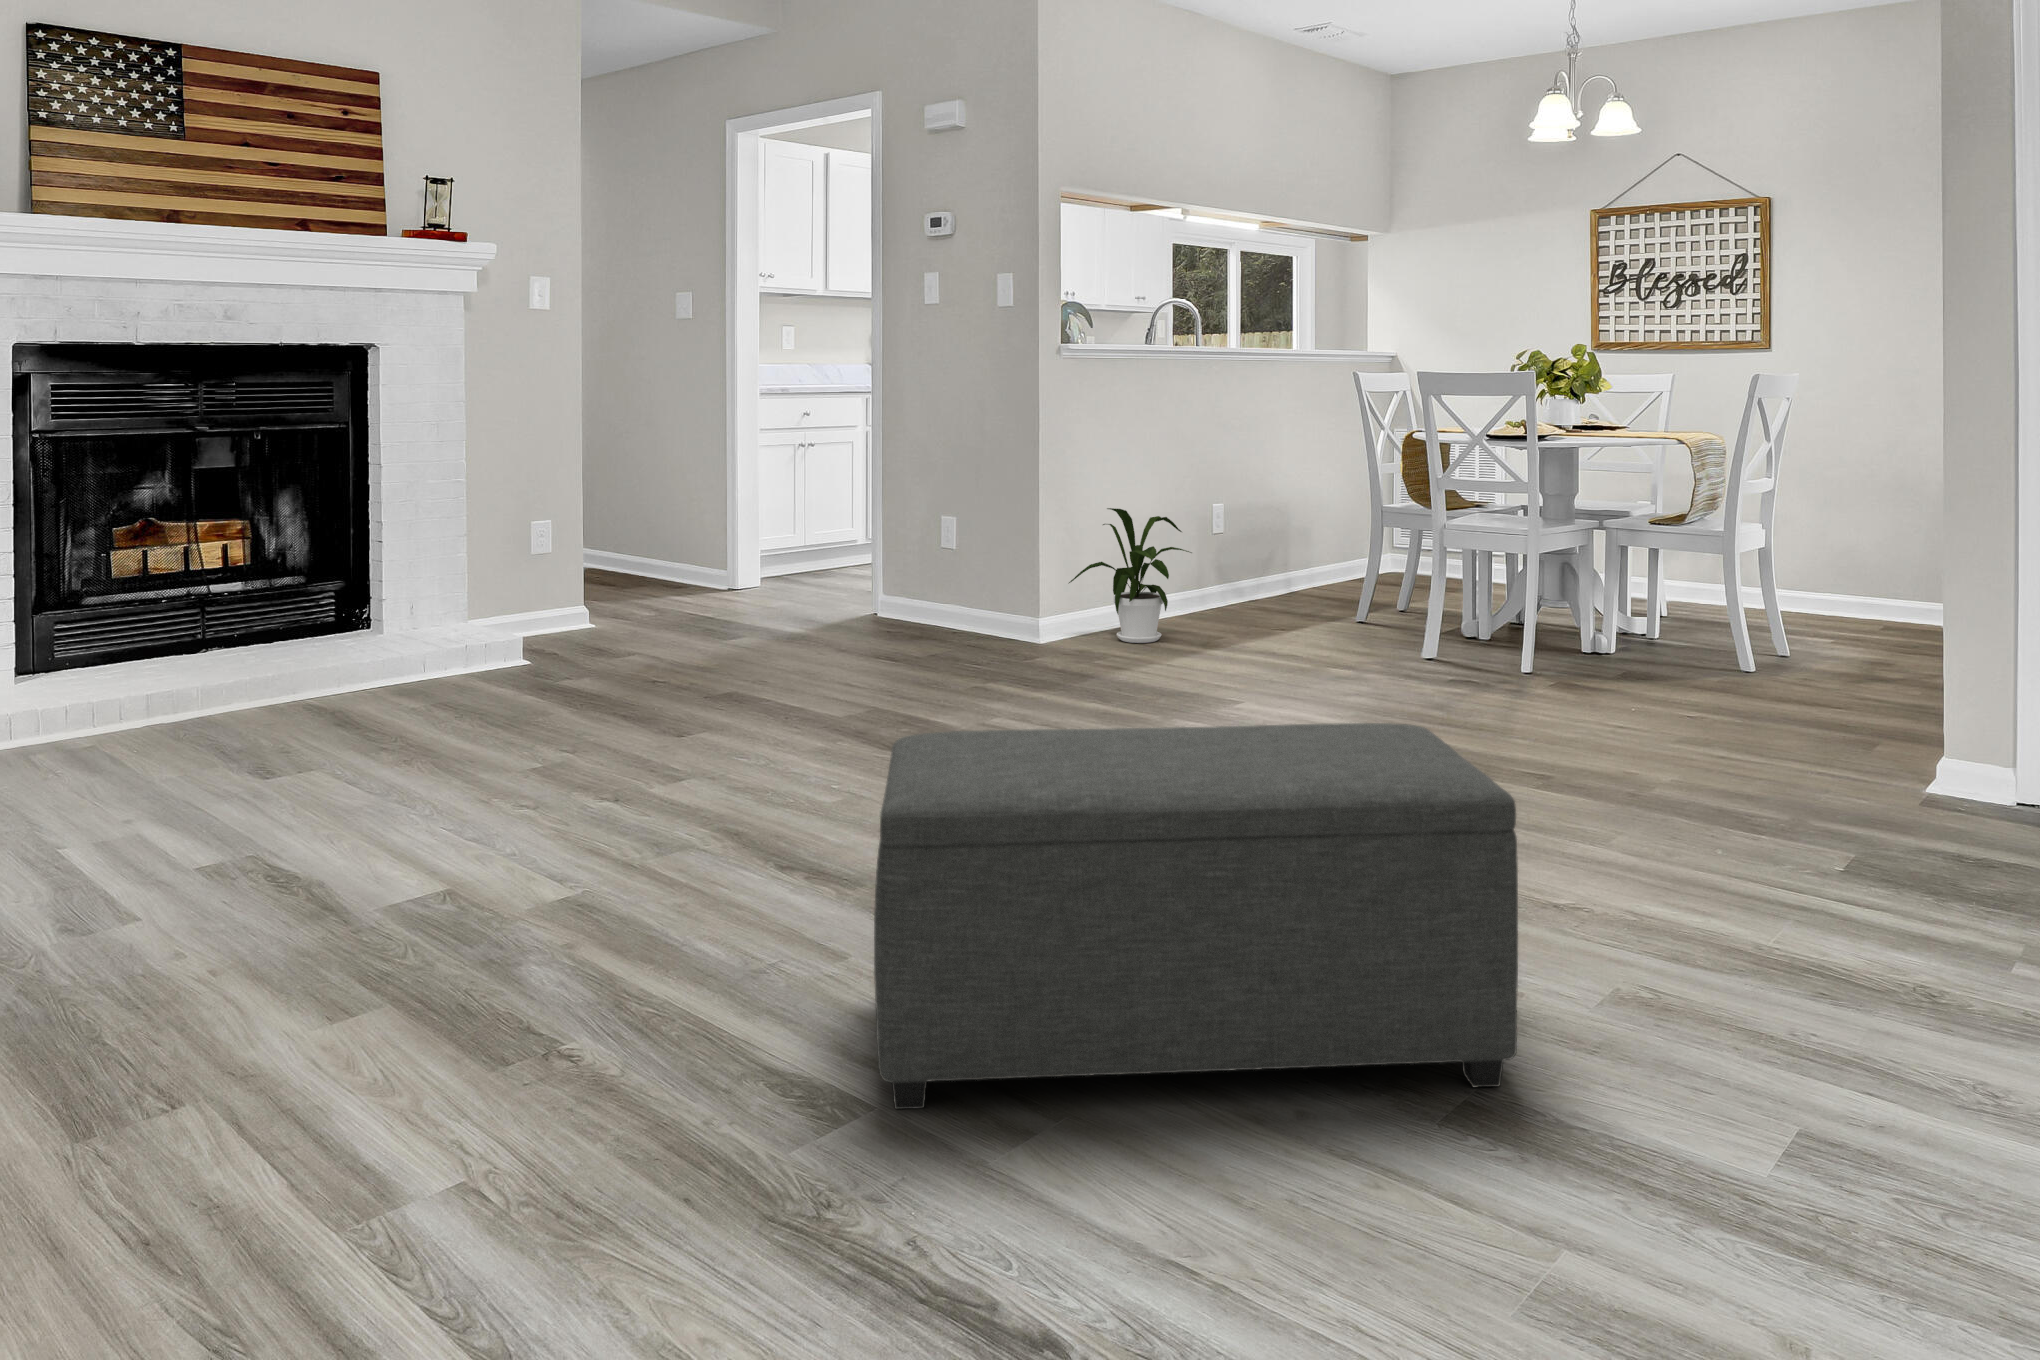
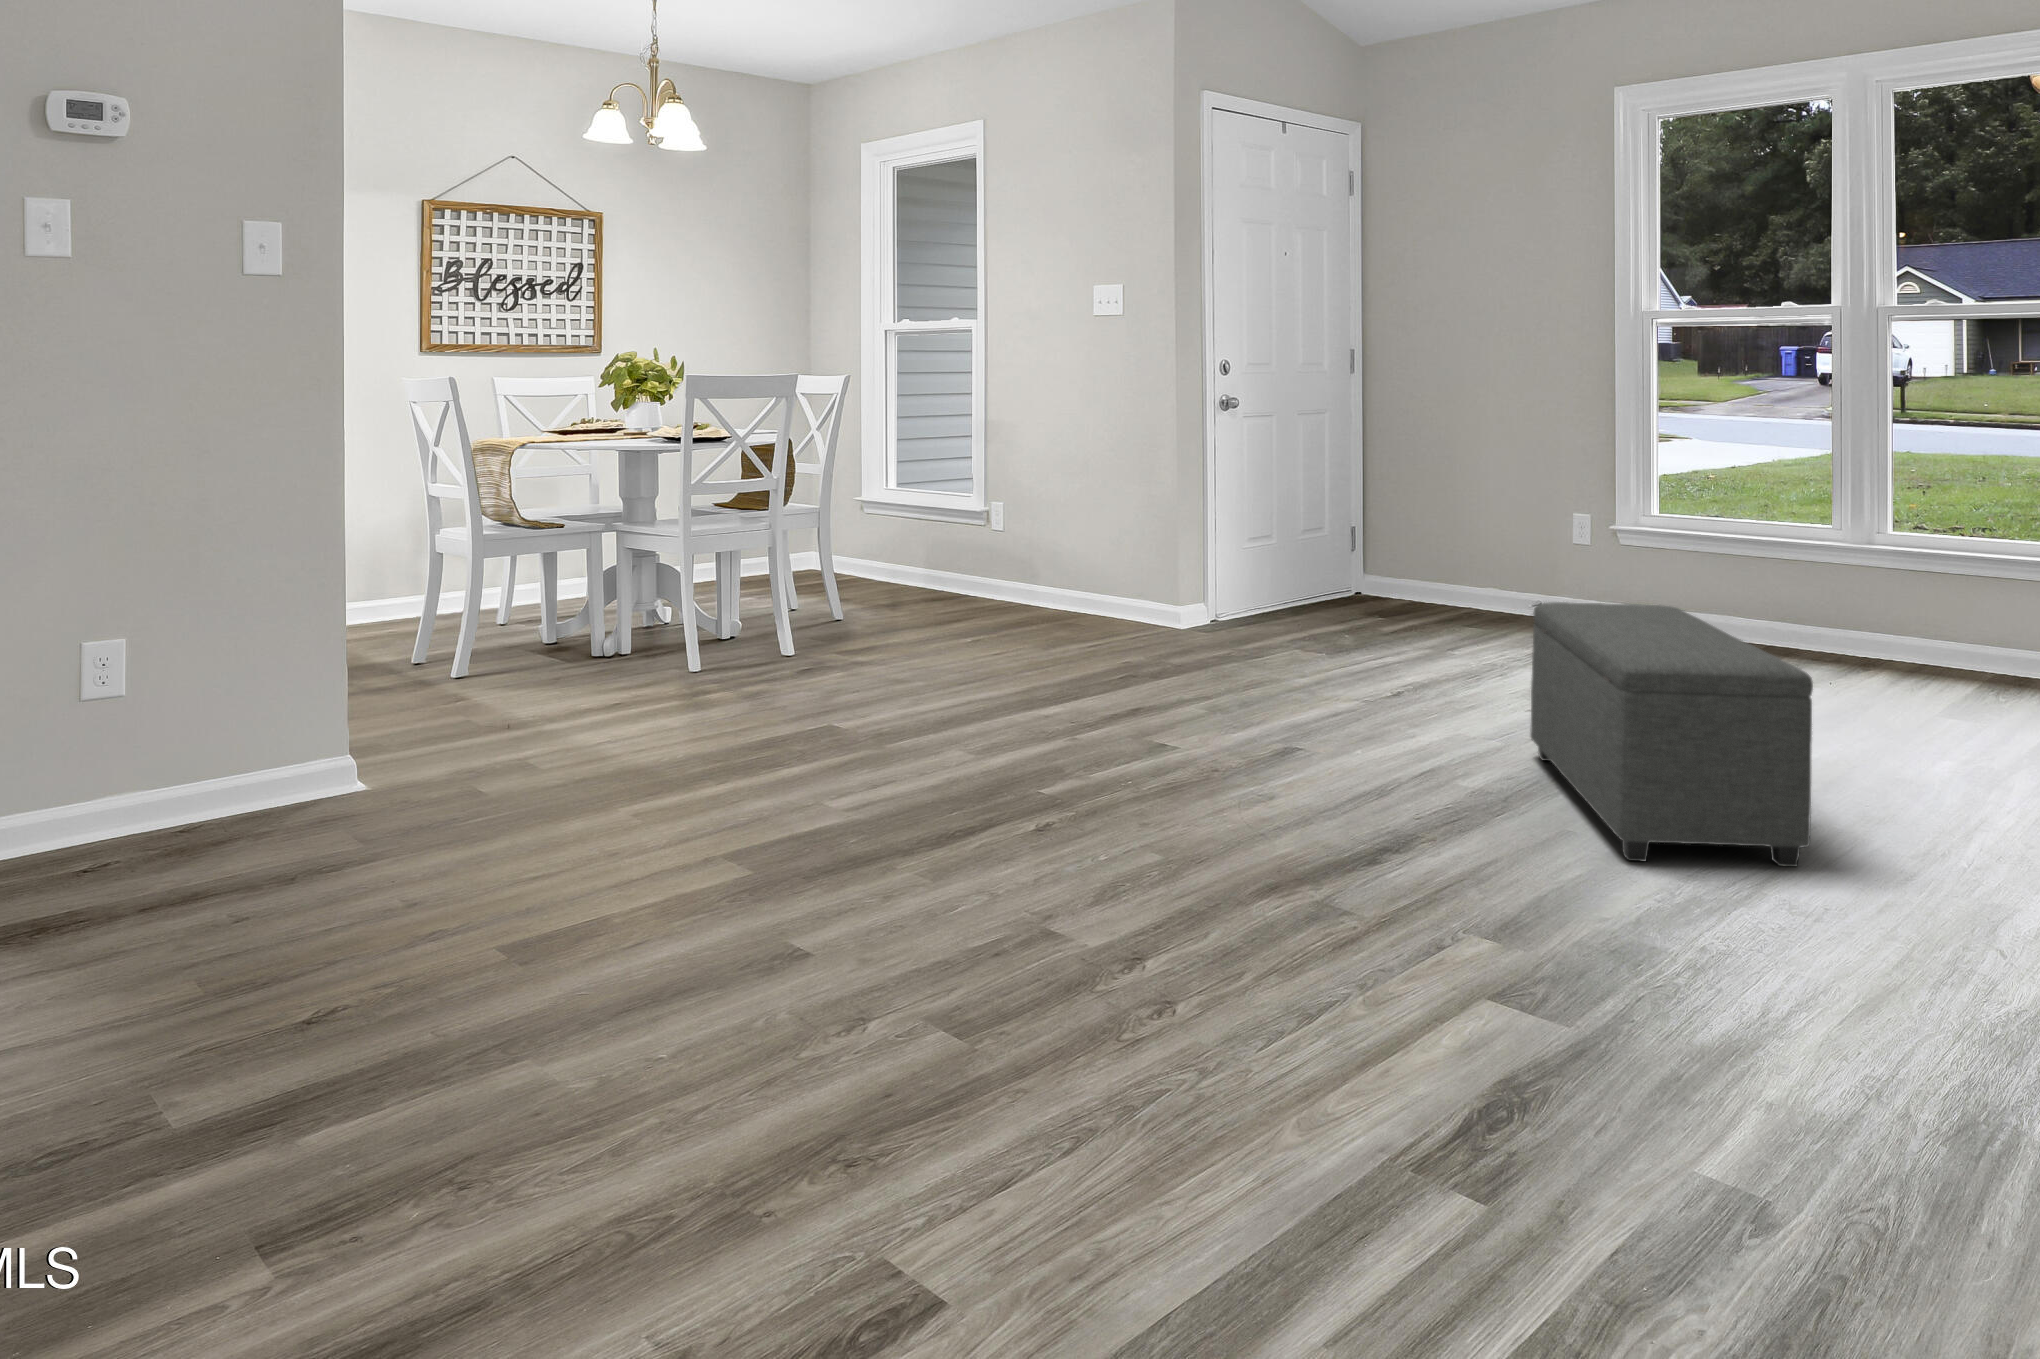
house plant: present [1069,508,1192,643] -> none [359,561,536,742]

